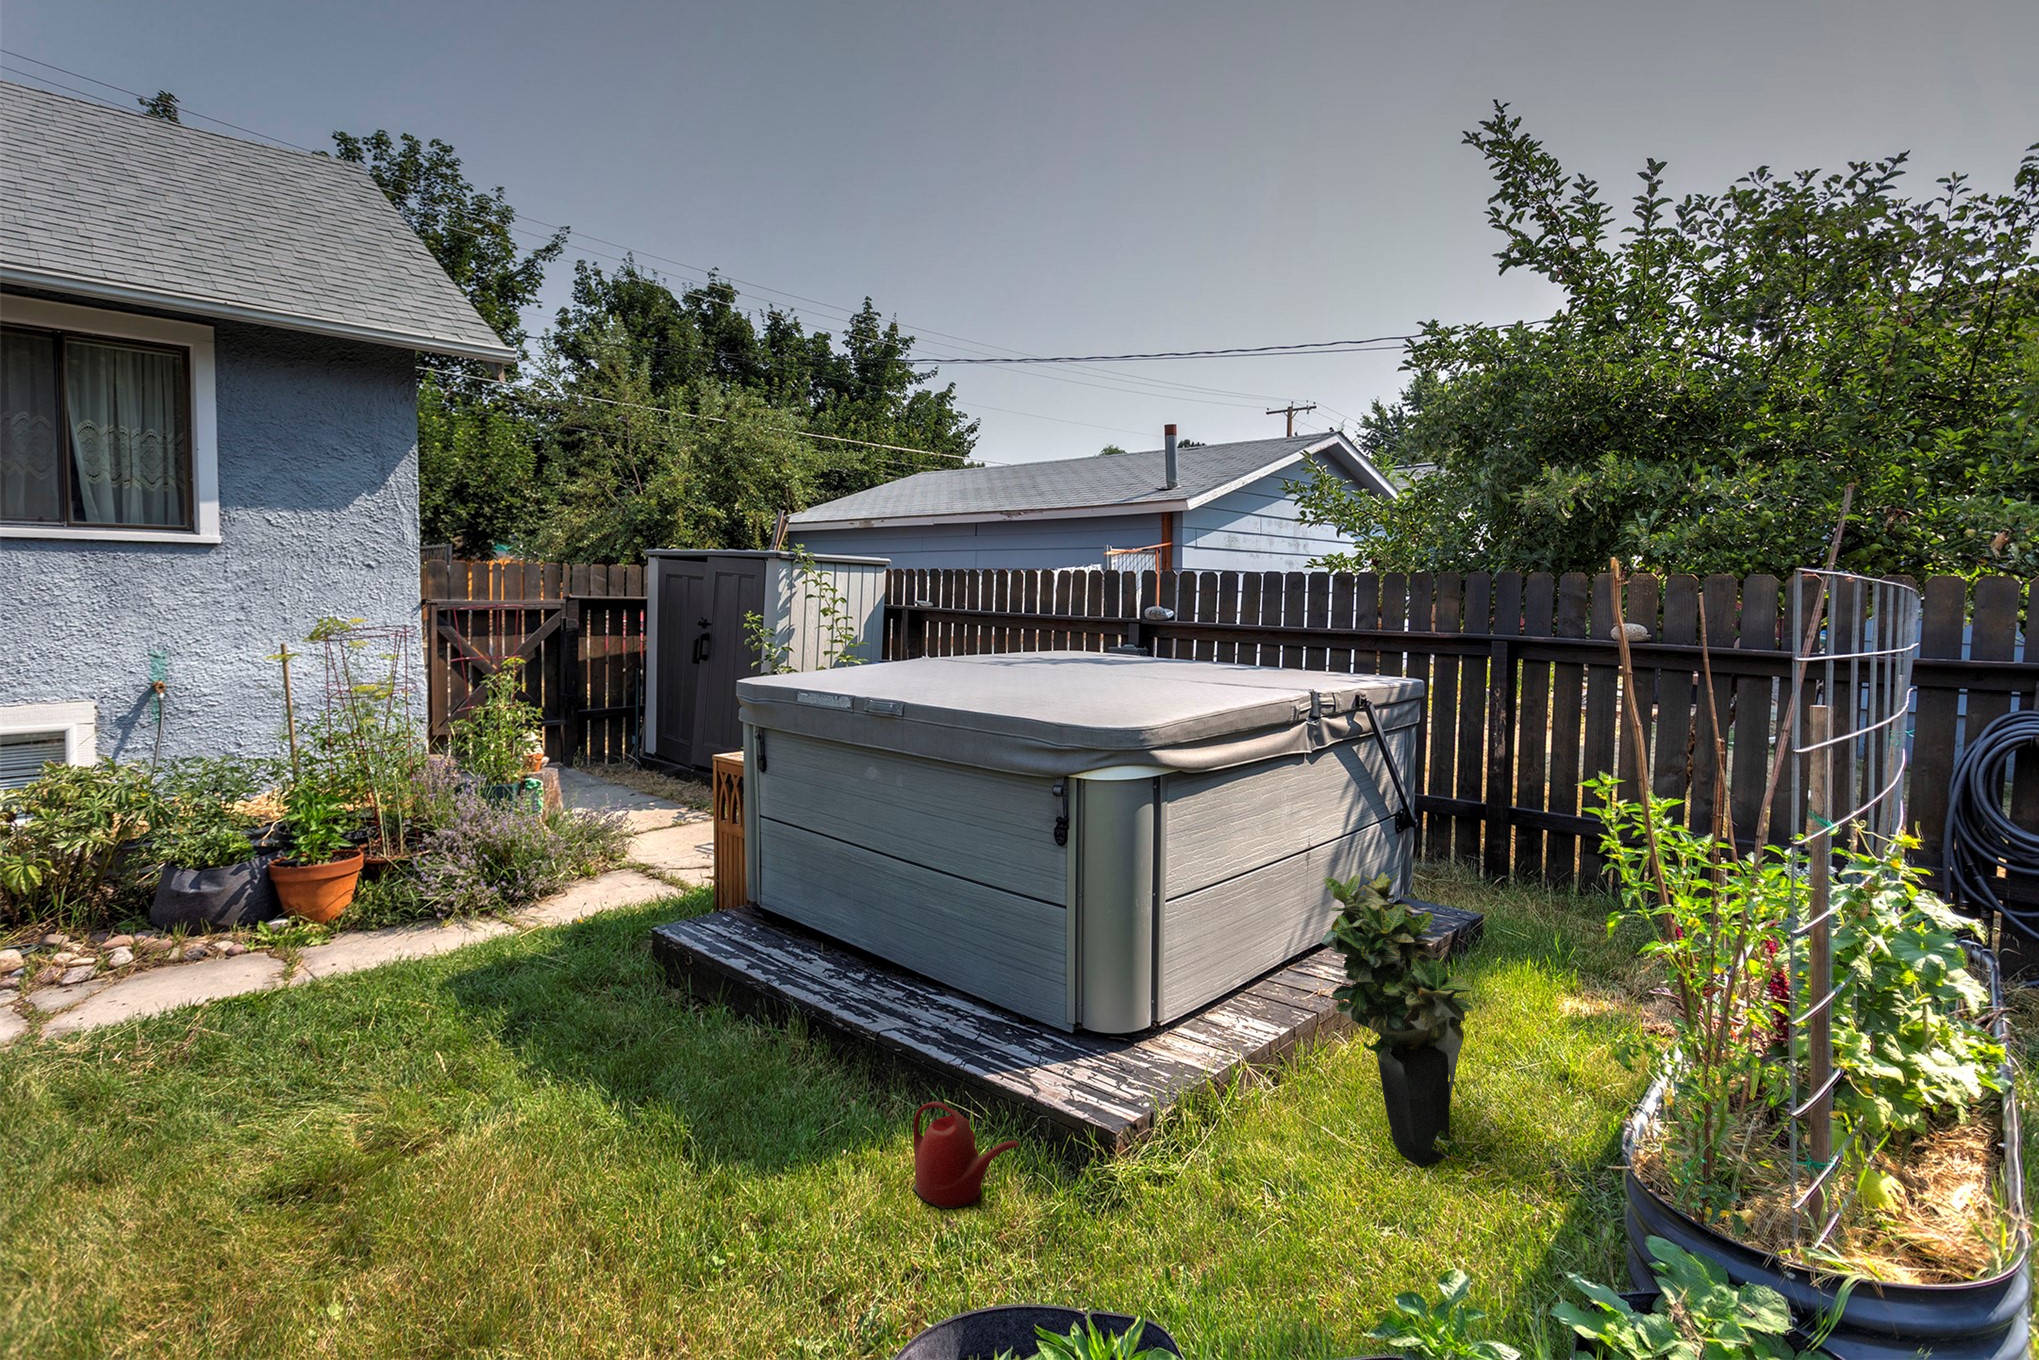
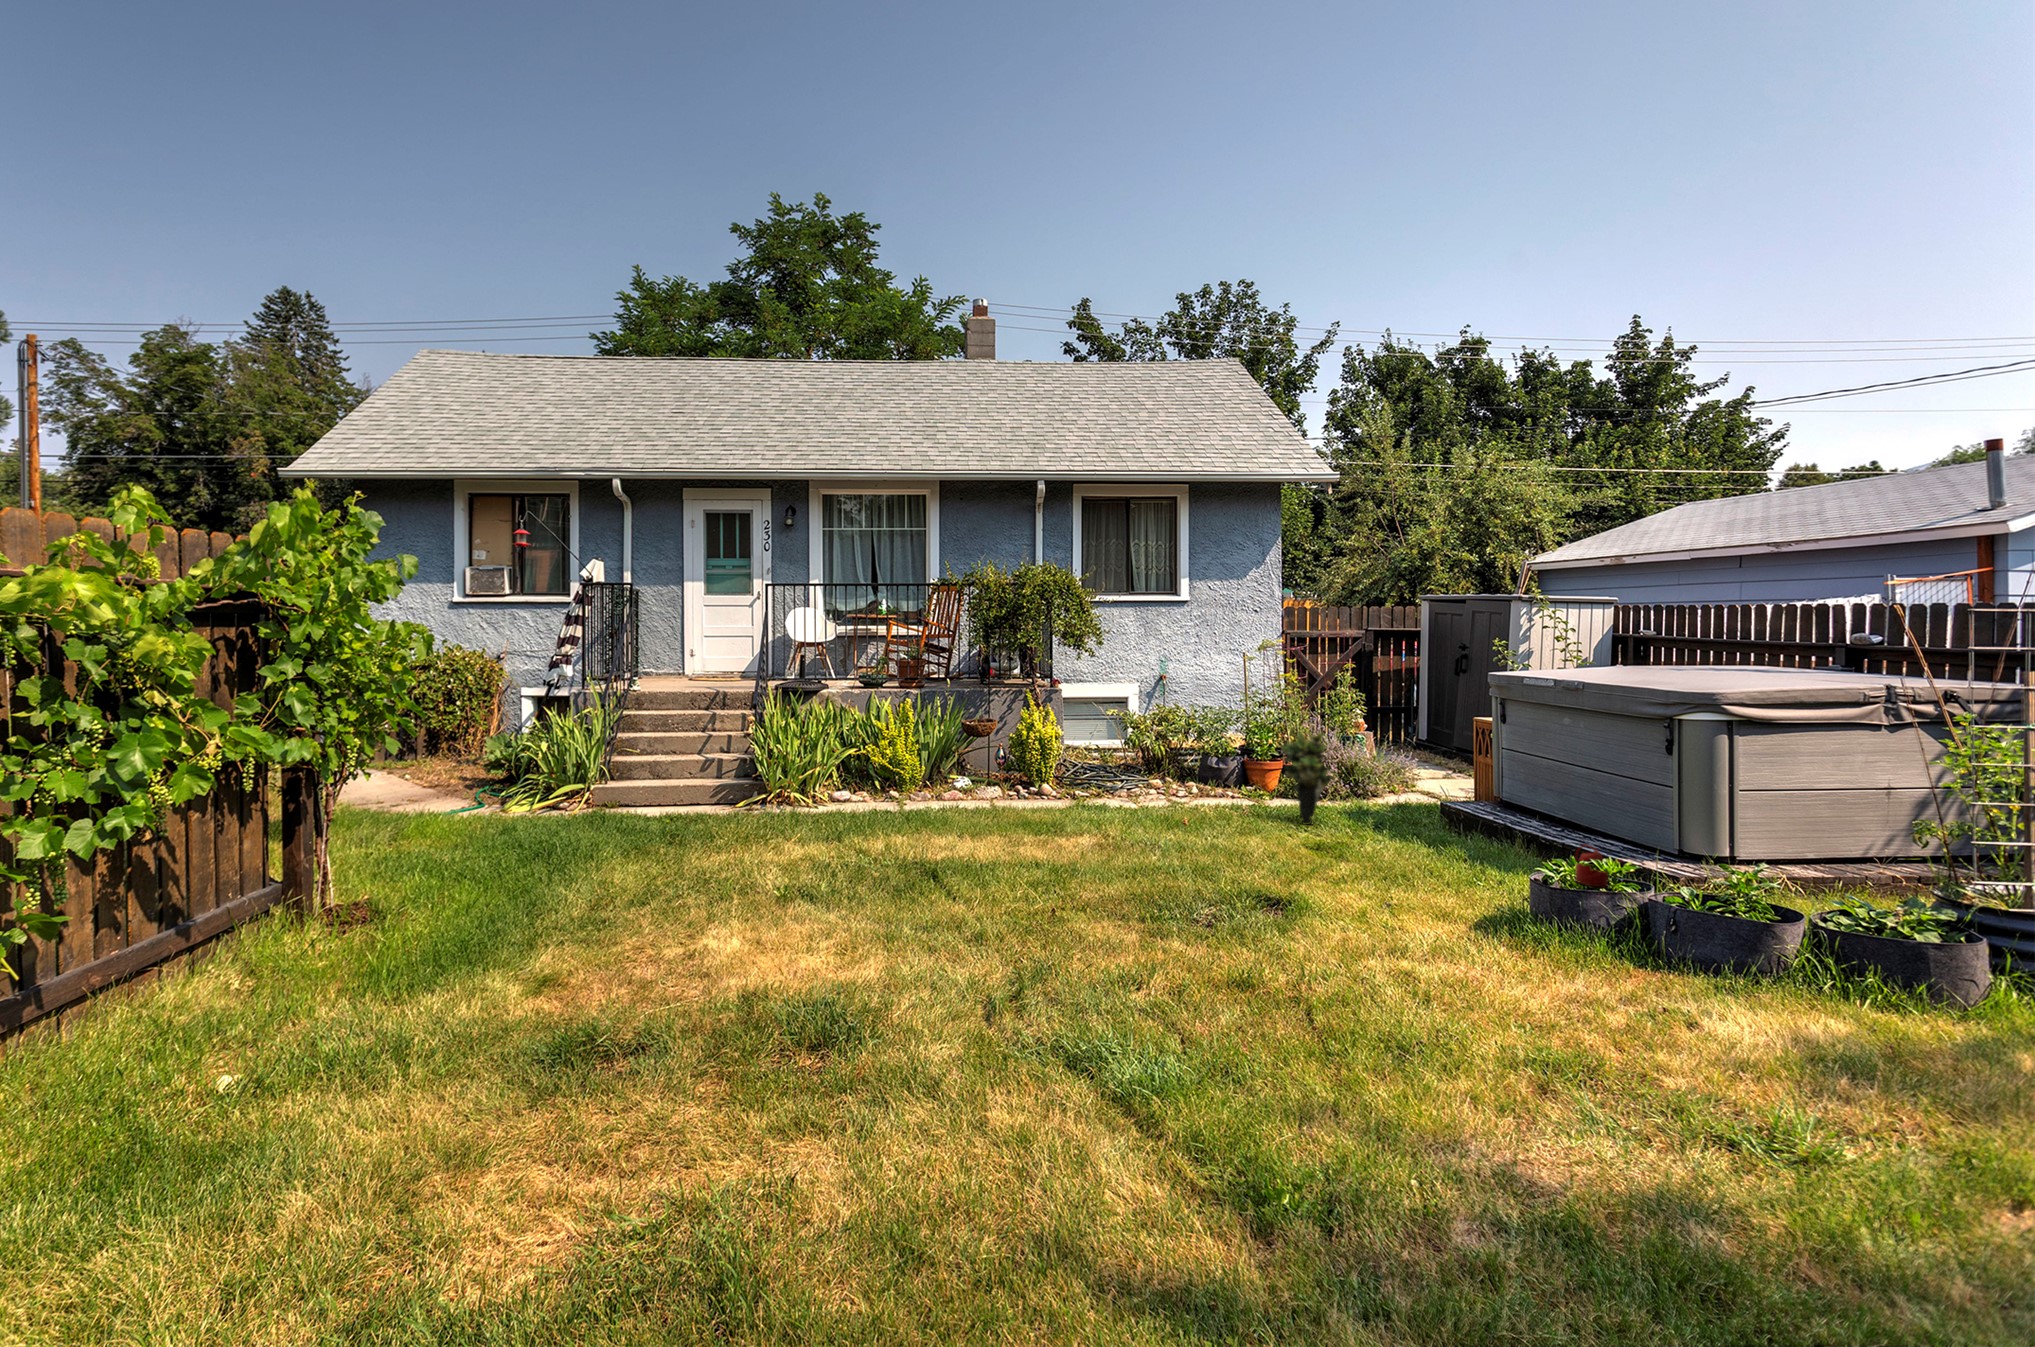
potted plant: present [1322,872,1474,1166] -> present [1282,733,1333,825]

